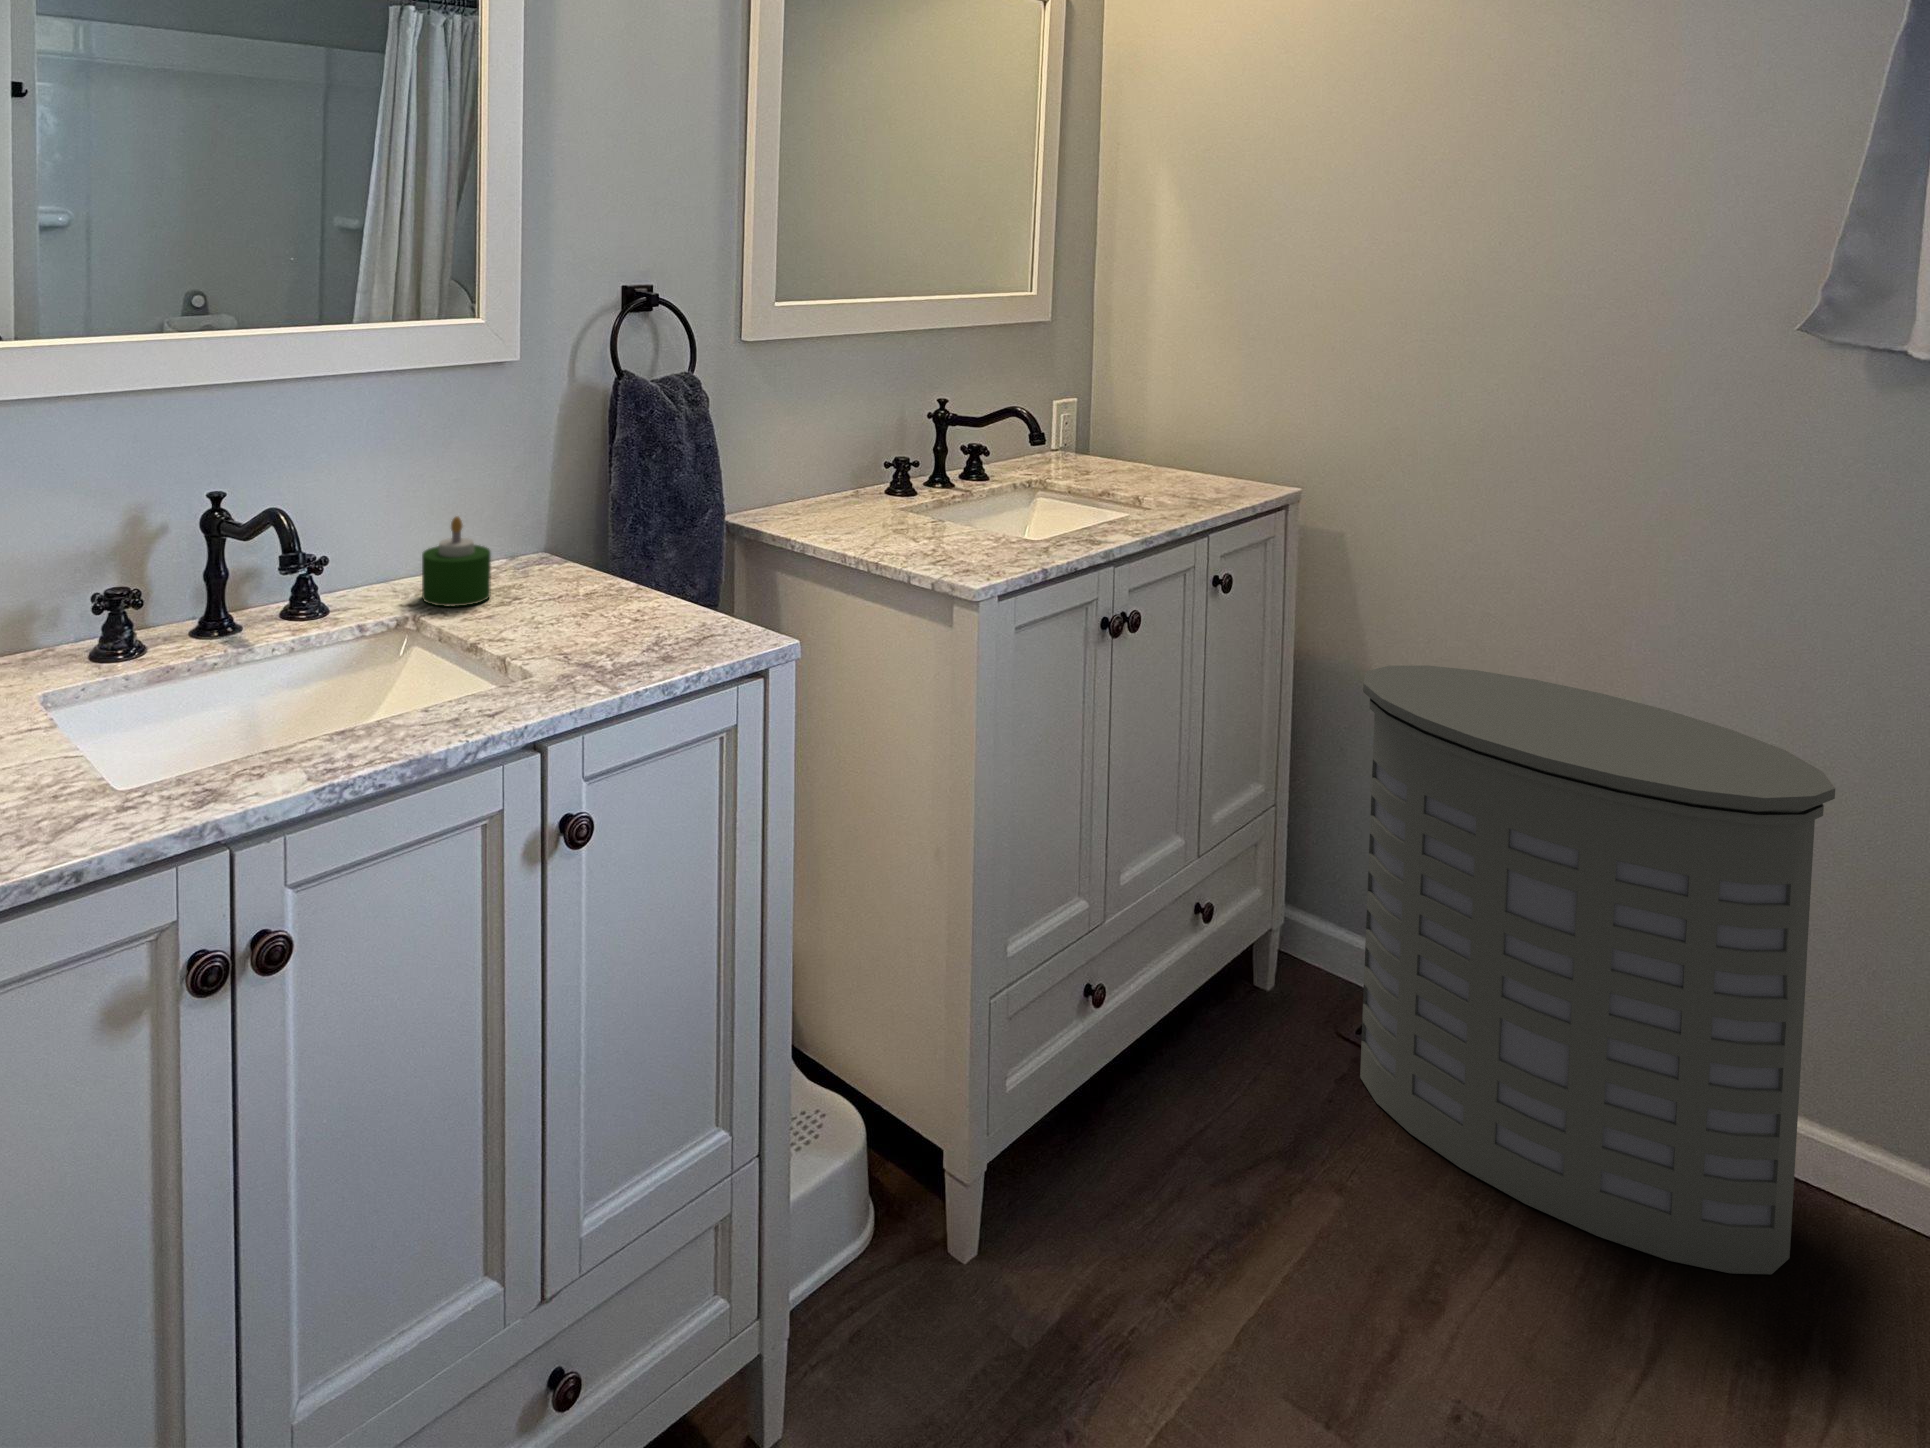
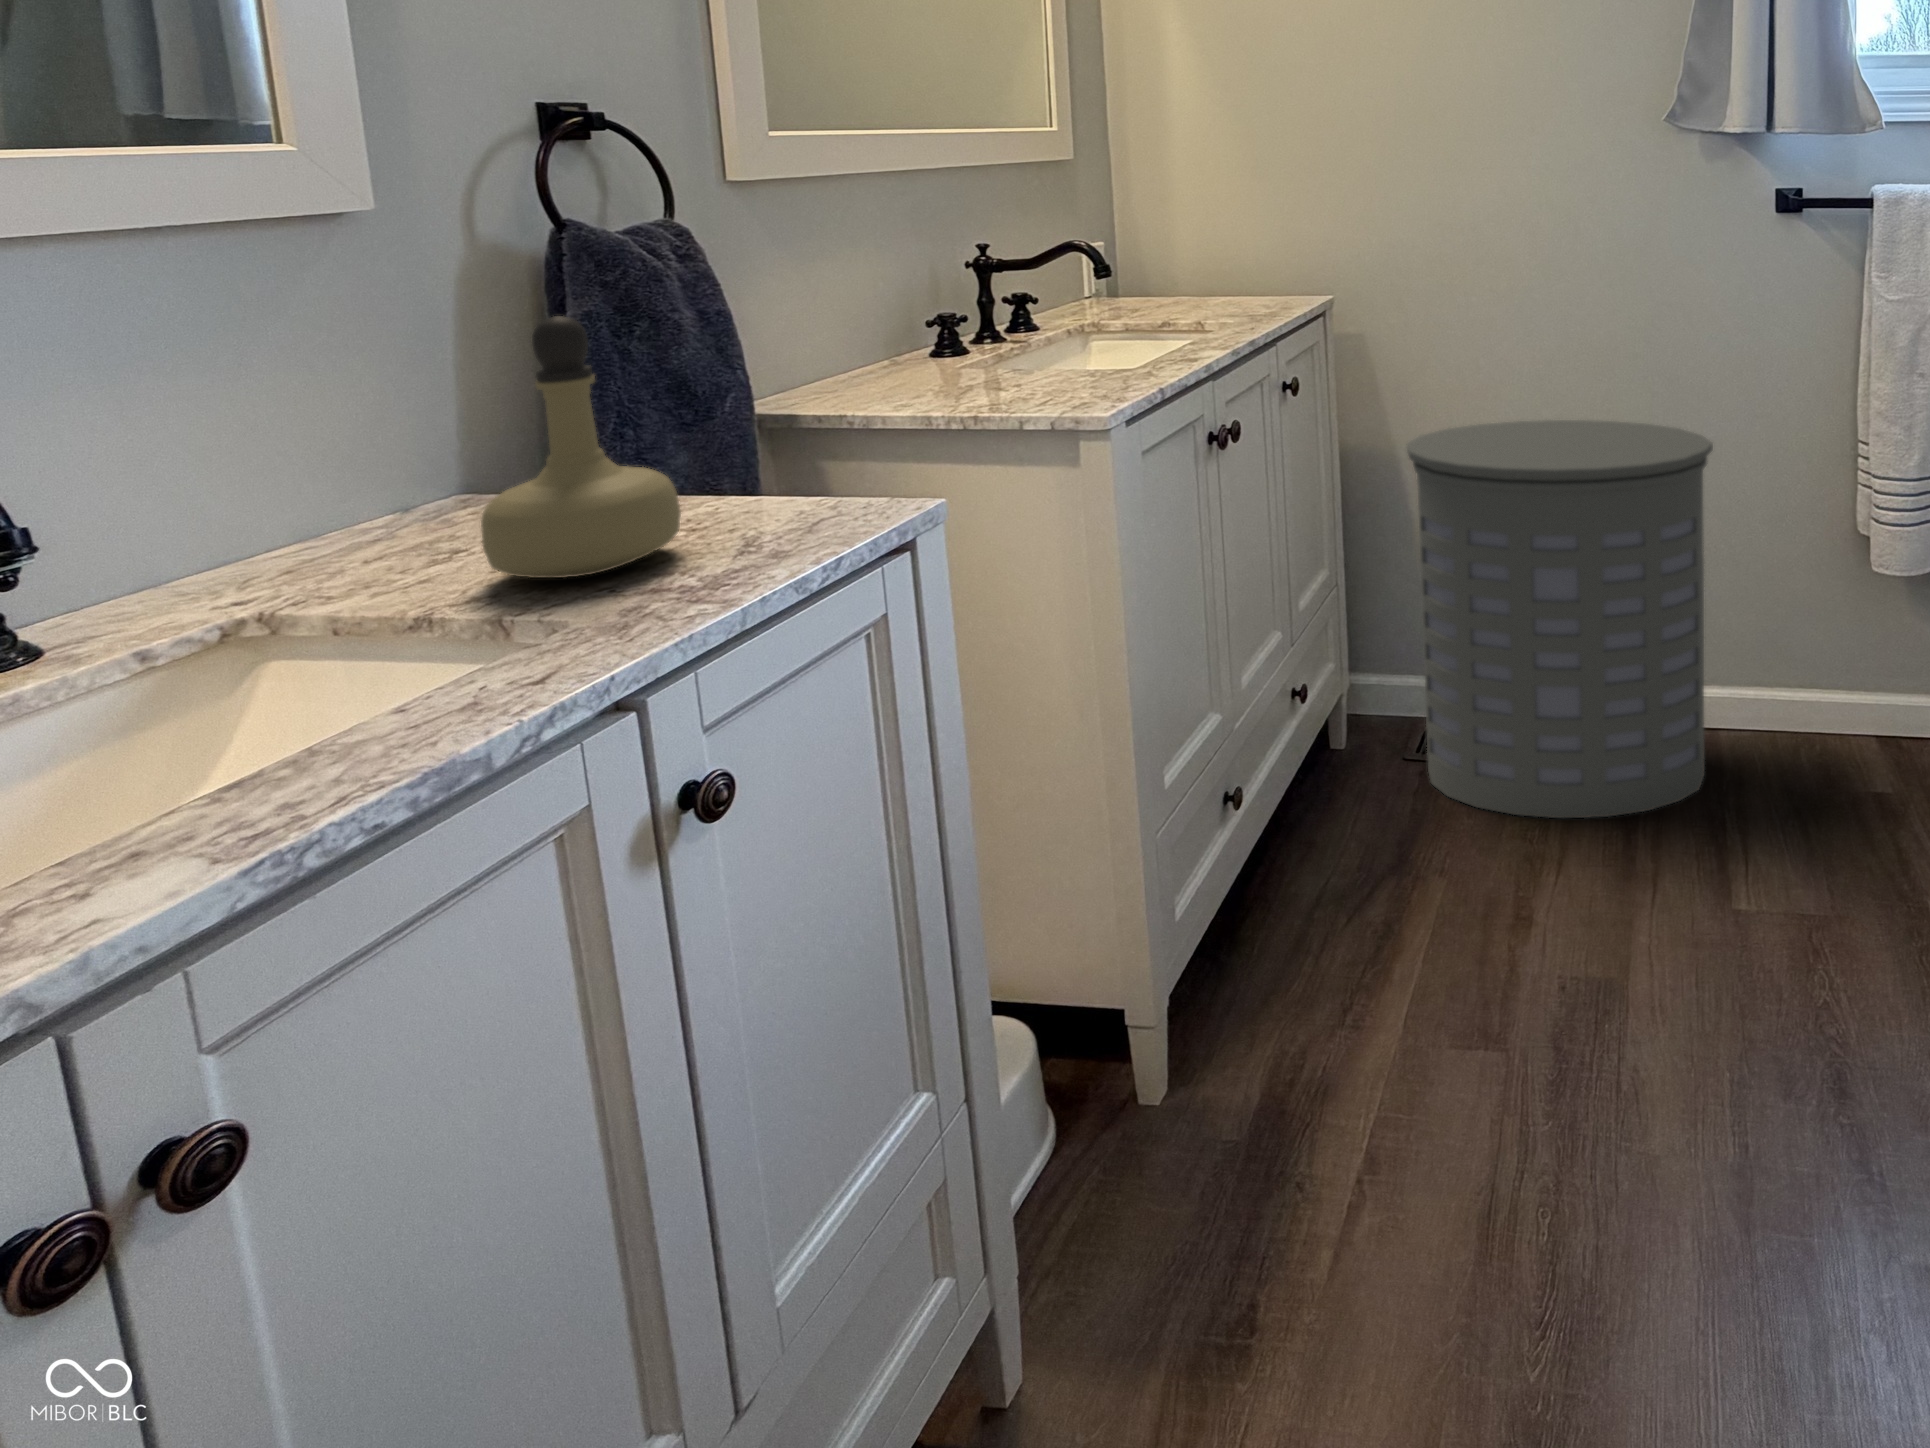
perfume bottle: none [515,455,626,639] -> present [481,316,681,578]
candle: present [422,517,491,607] -> none [238,452,398,596]

